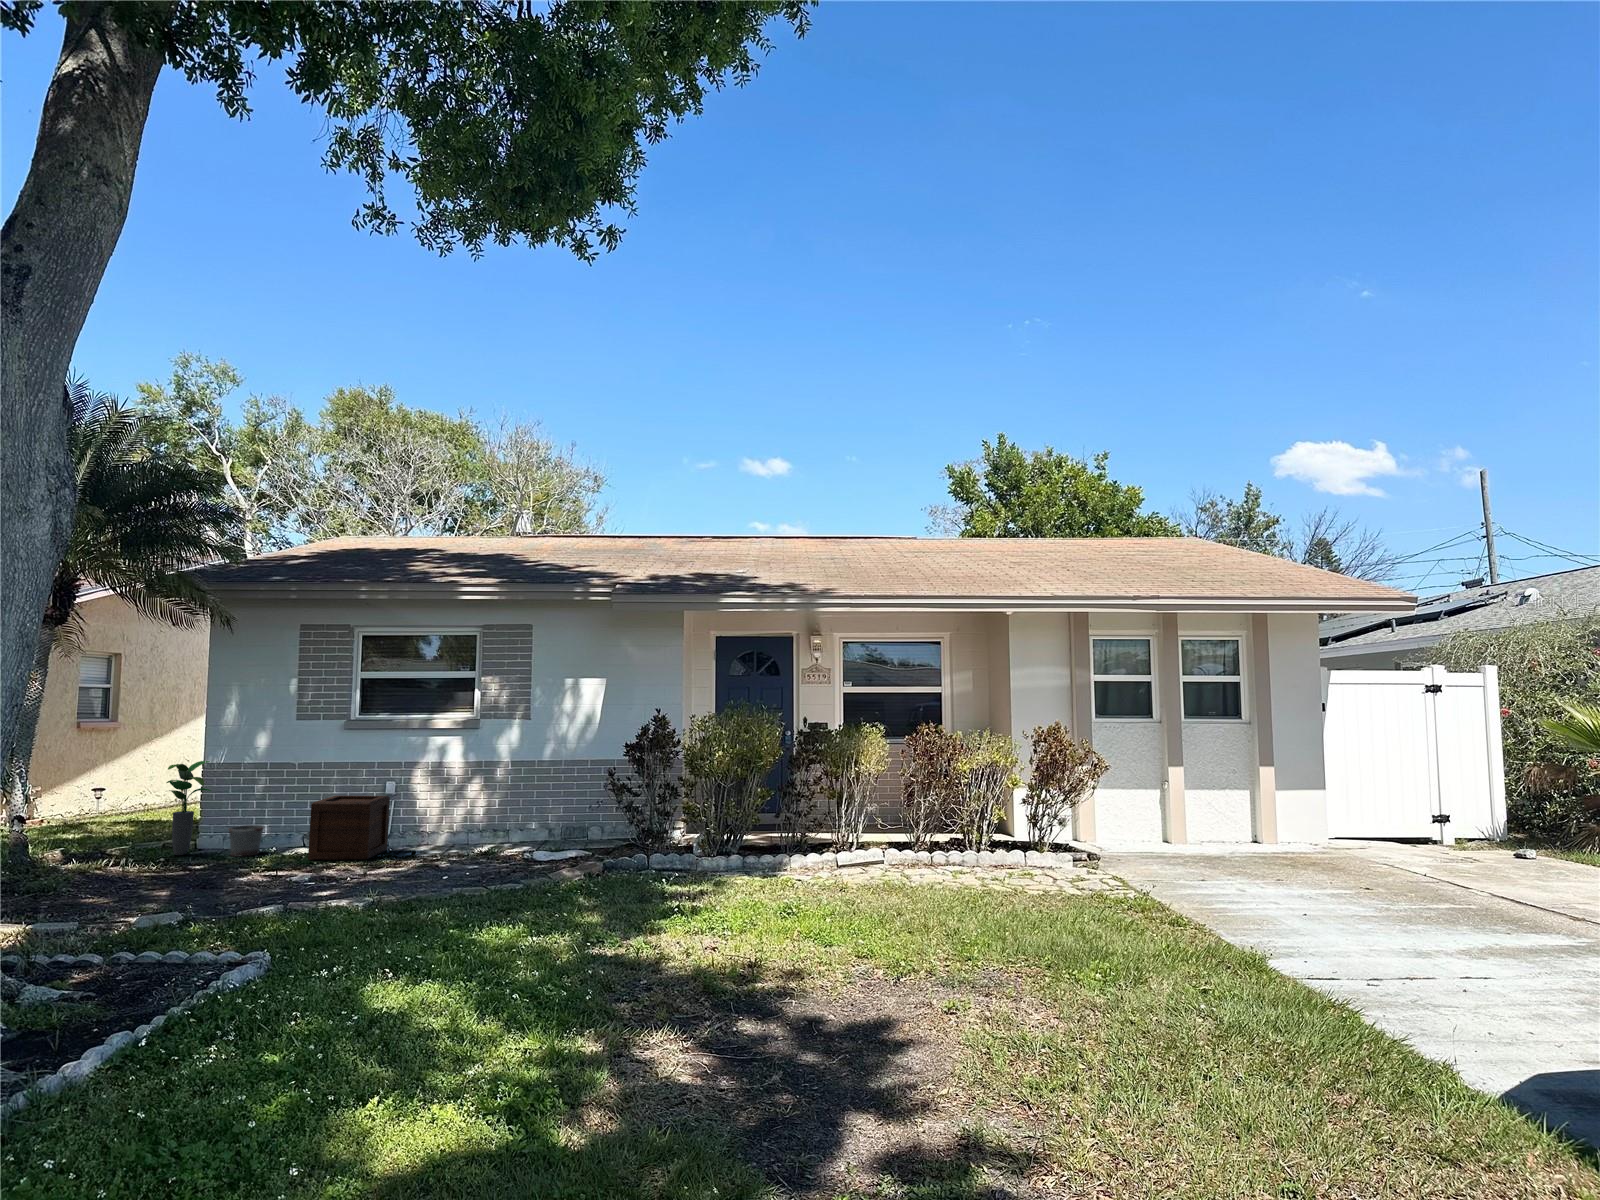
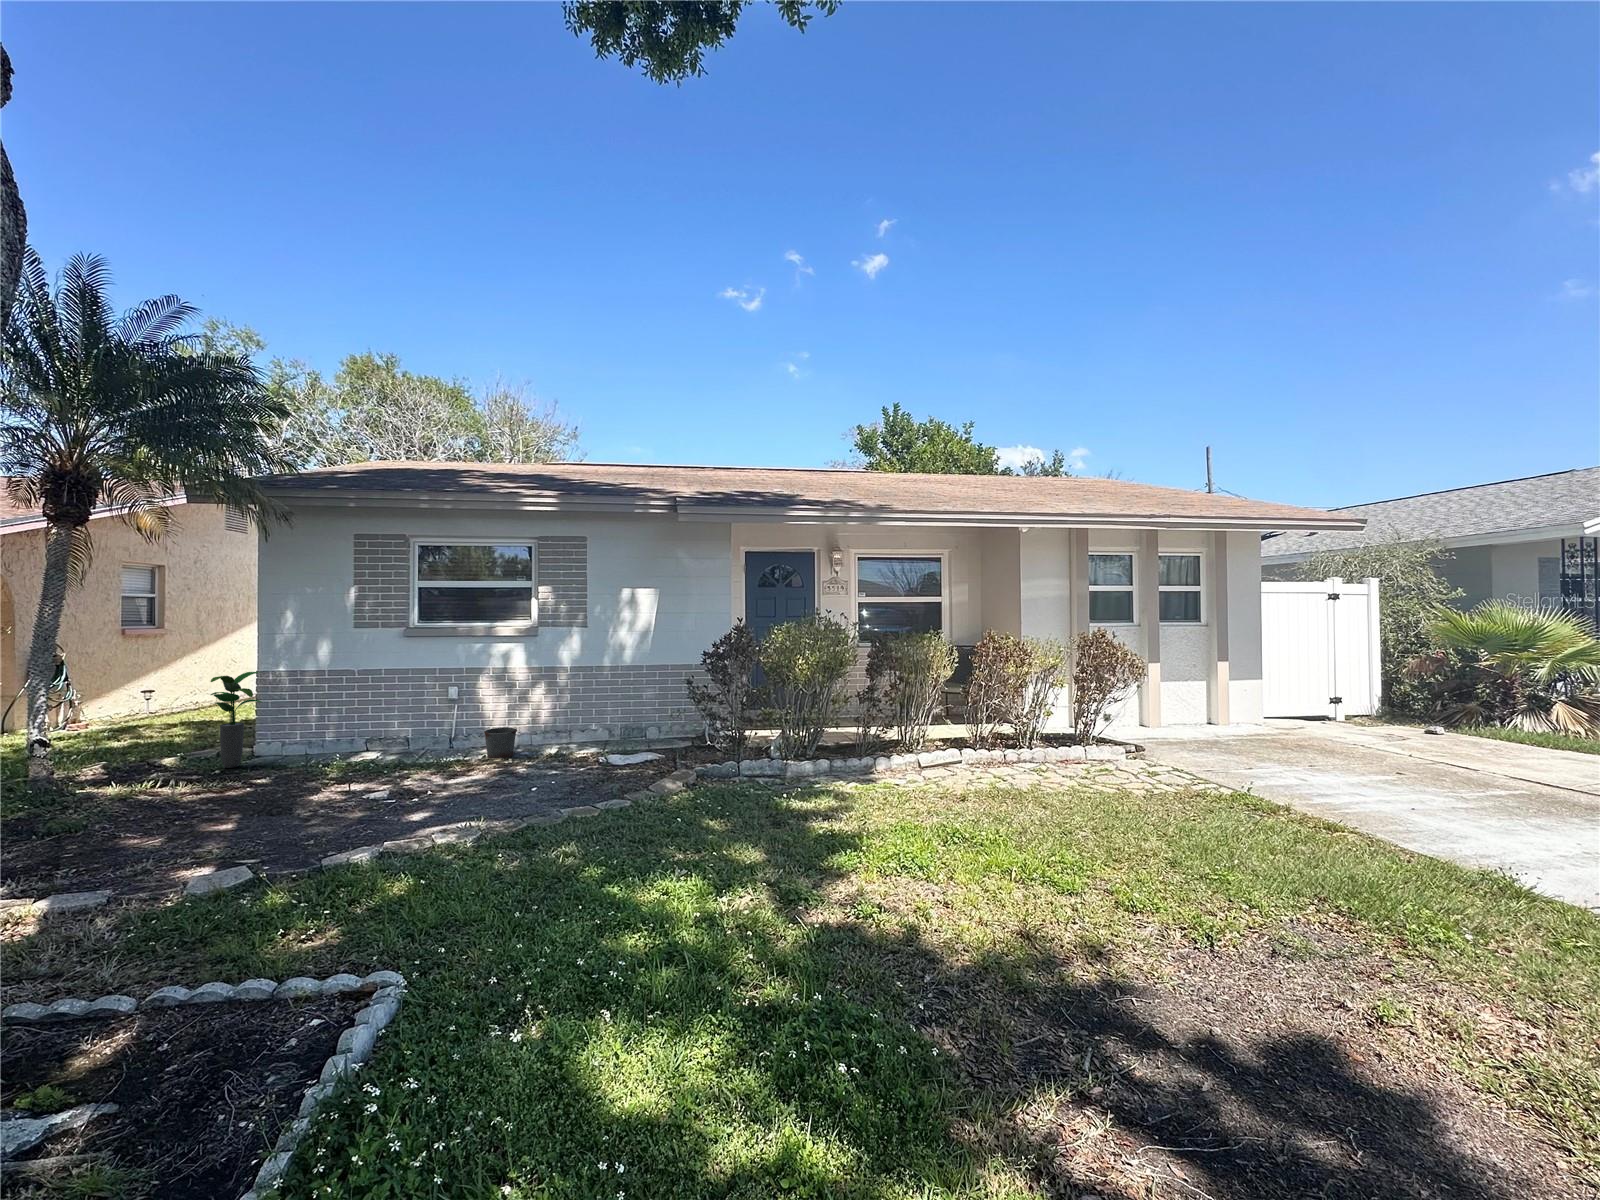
wooden crate: present [308,796,390,860] -> none [373,703,454,770]
bucket: present [229,825,264,857] -> present [484,727,517,758]

